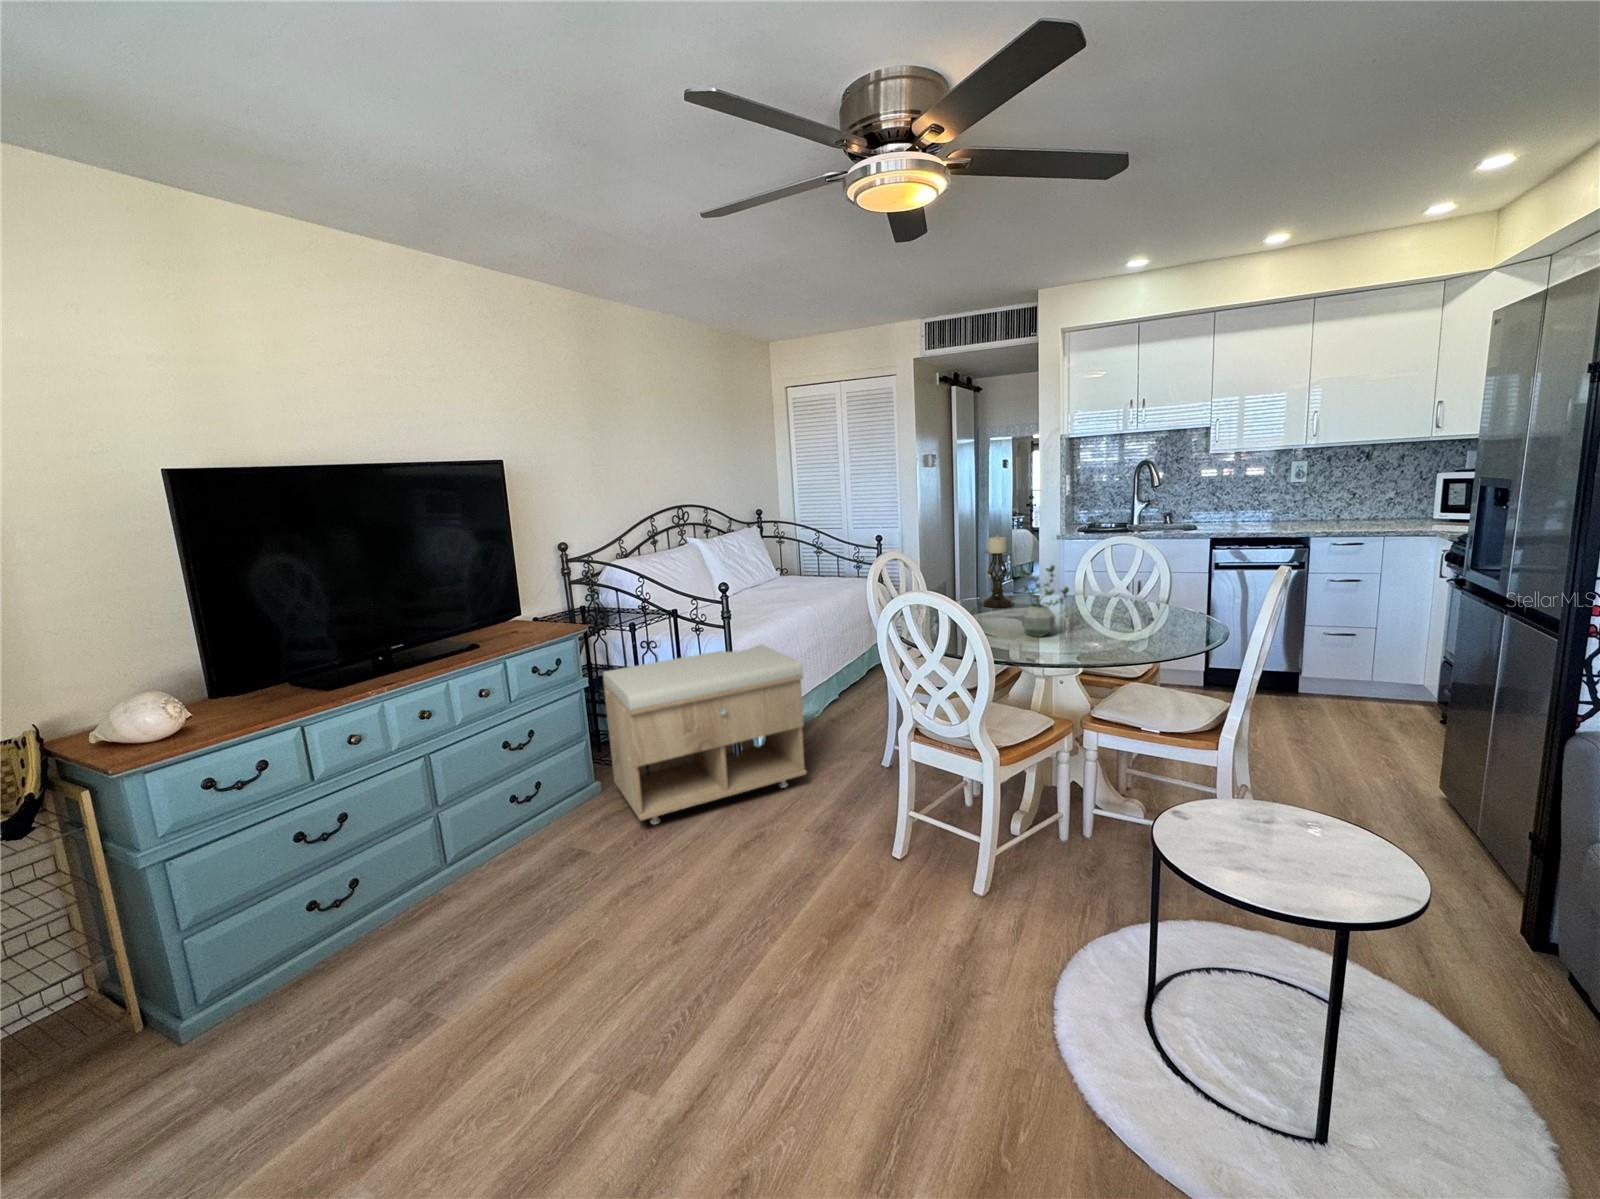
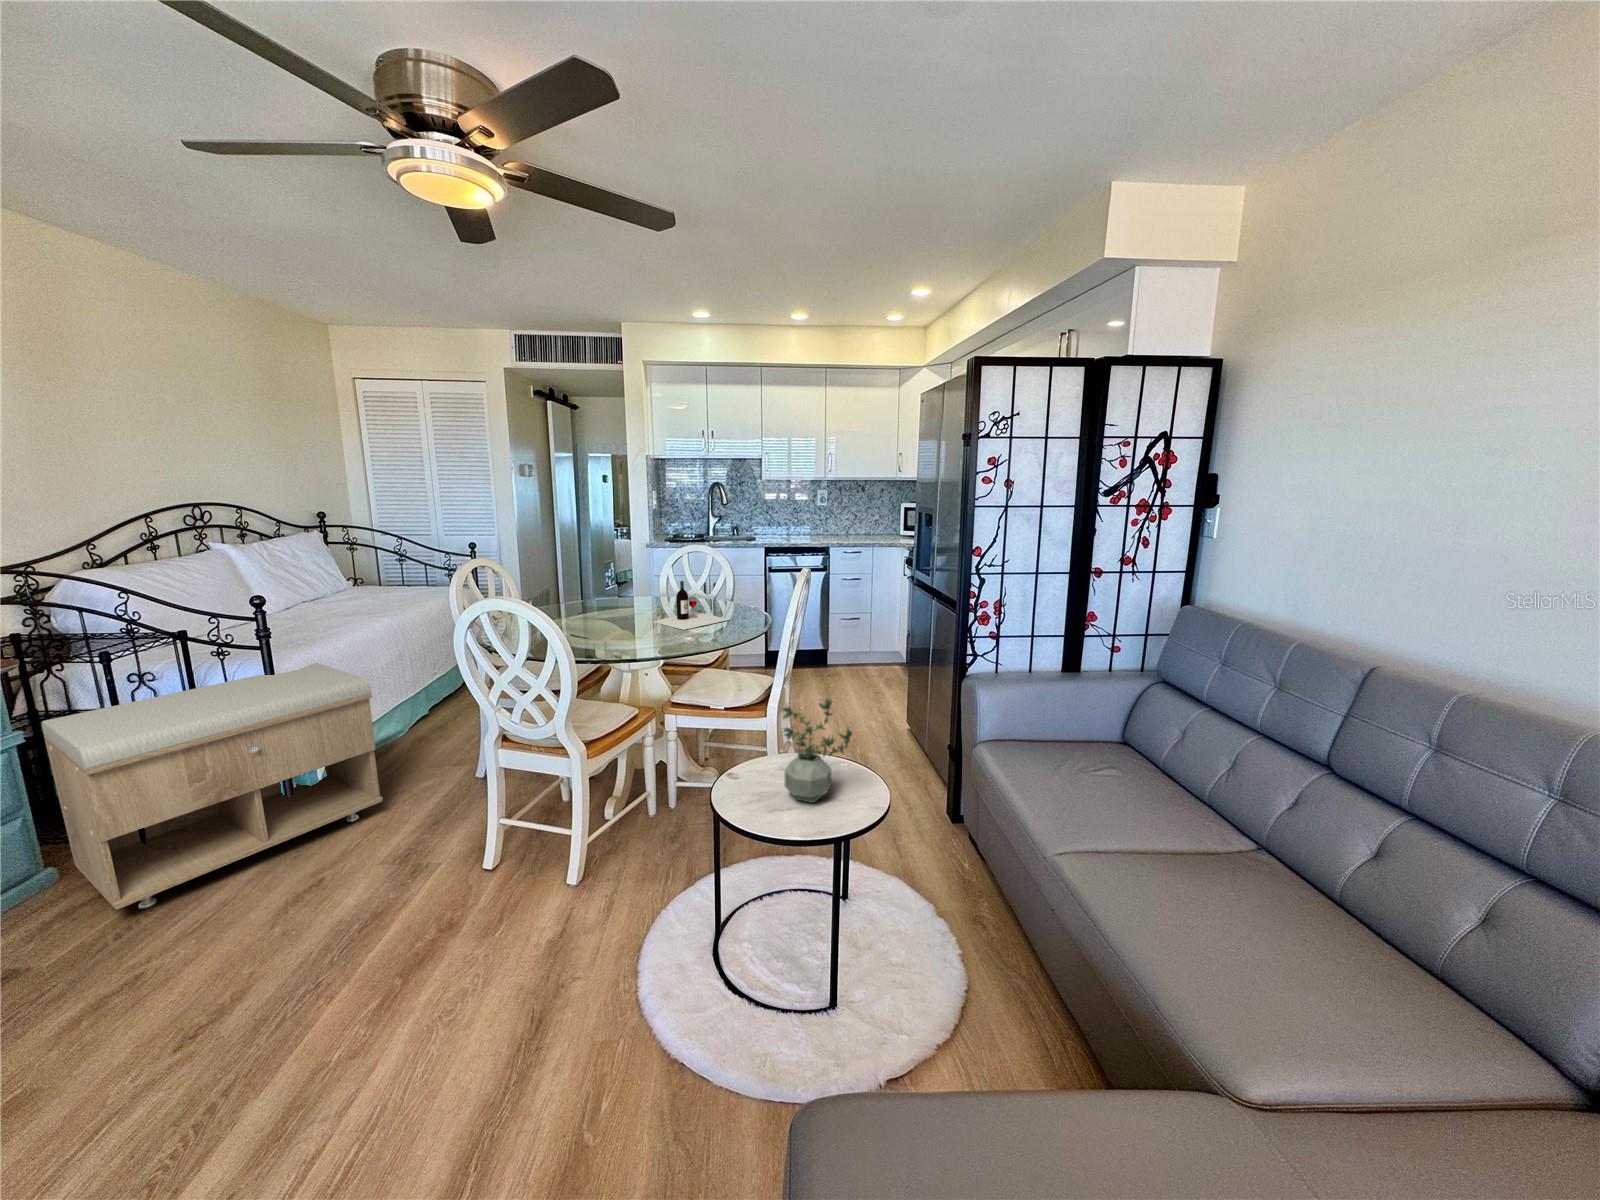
candle holder: present [982,535,1013,607] -> none [576,542,606,609]
potted plant: present [1021,565,1069,637] -> present [782,699,852,803]
wine bottle: none [1060,579,1167,636] -> present [653,581,729,630]

